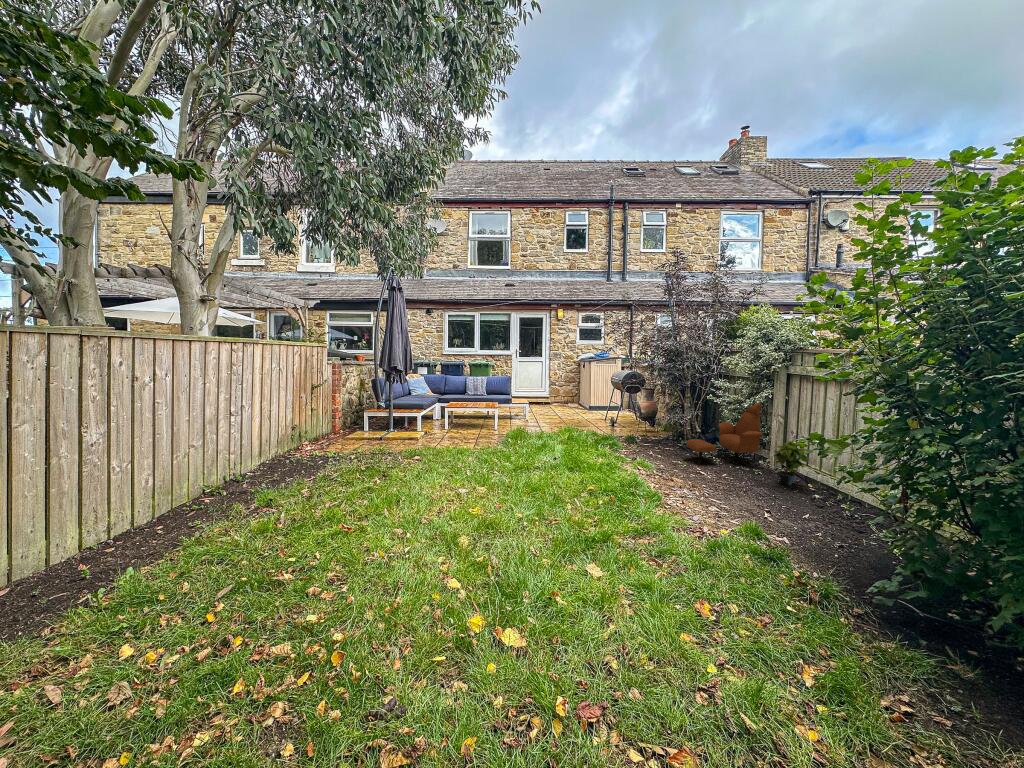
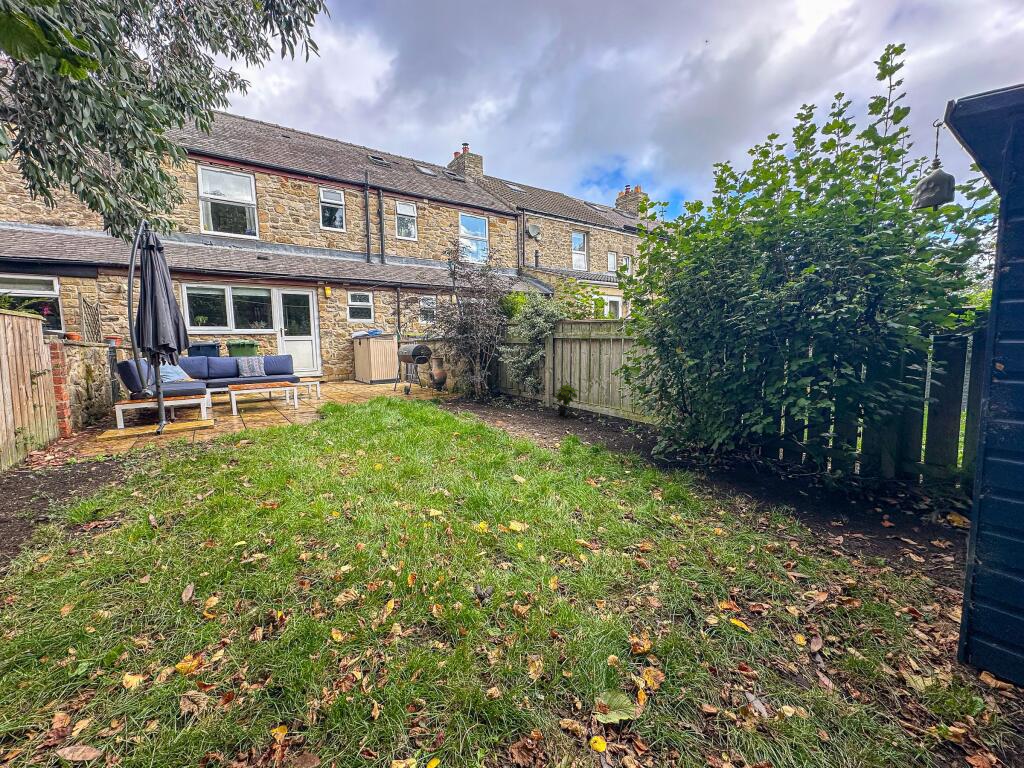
lounge chair: present [683,403,763,466] -> none [488,359,540,413]

